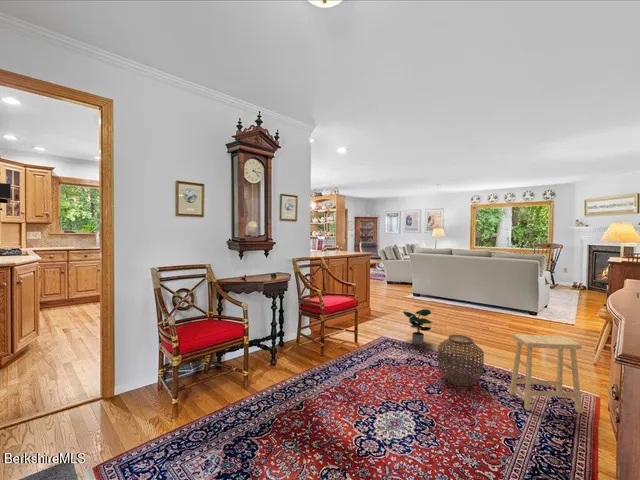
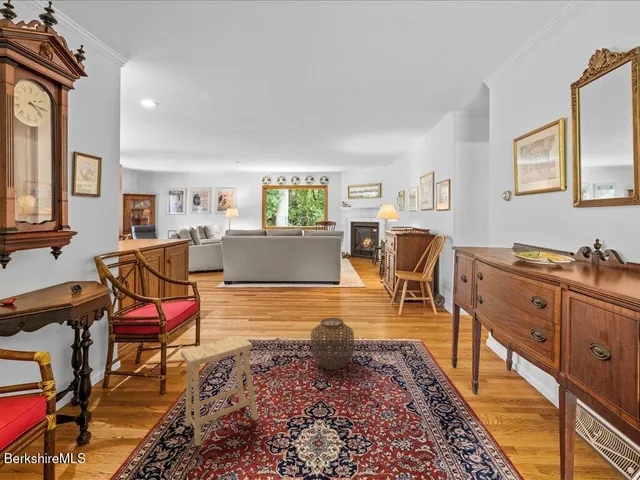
potted plant: present [403,309,432,344] -> none [248,299,283,339]
footstool: present [509,334,582,414] -> present [181,335,258,446]

